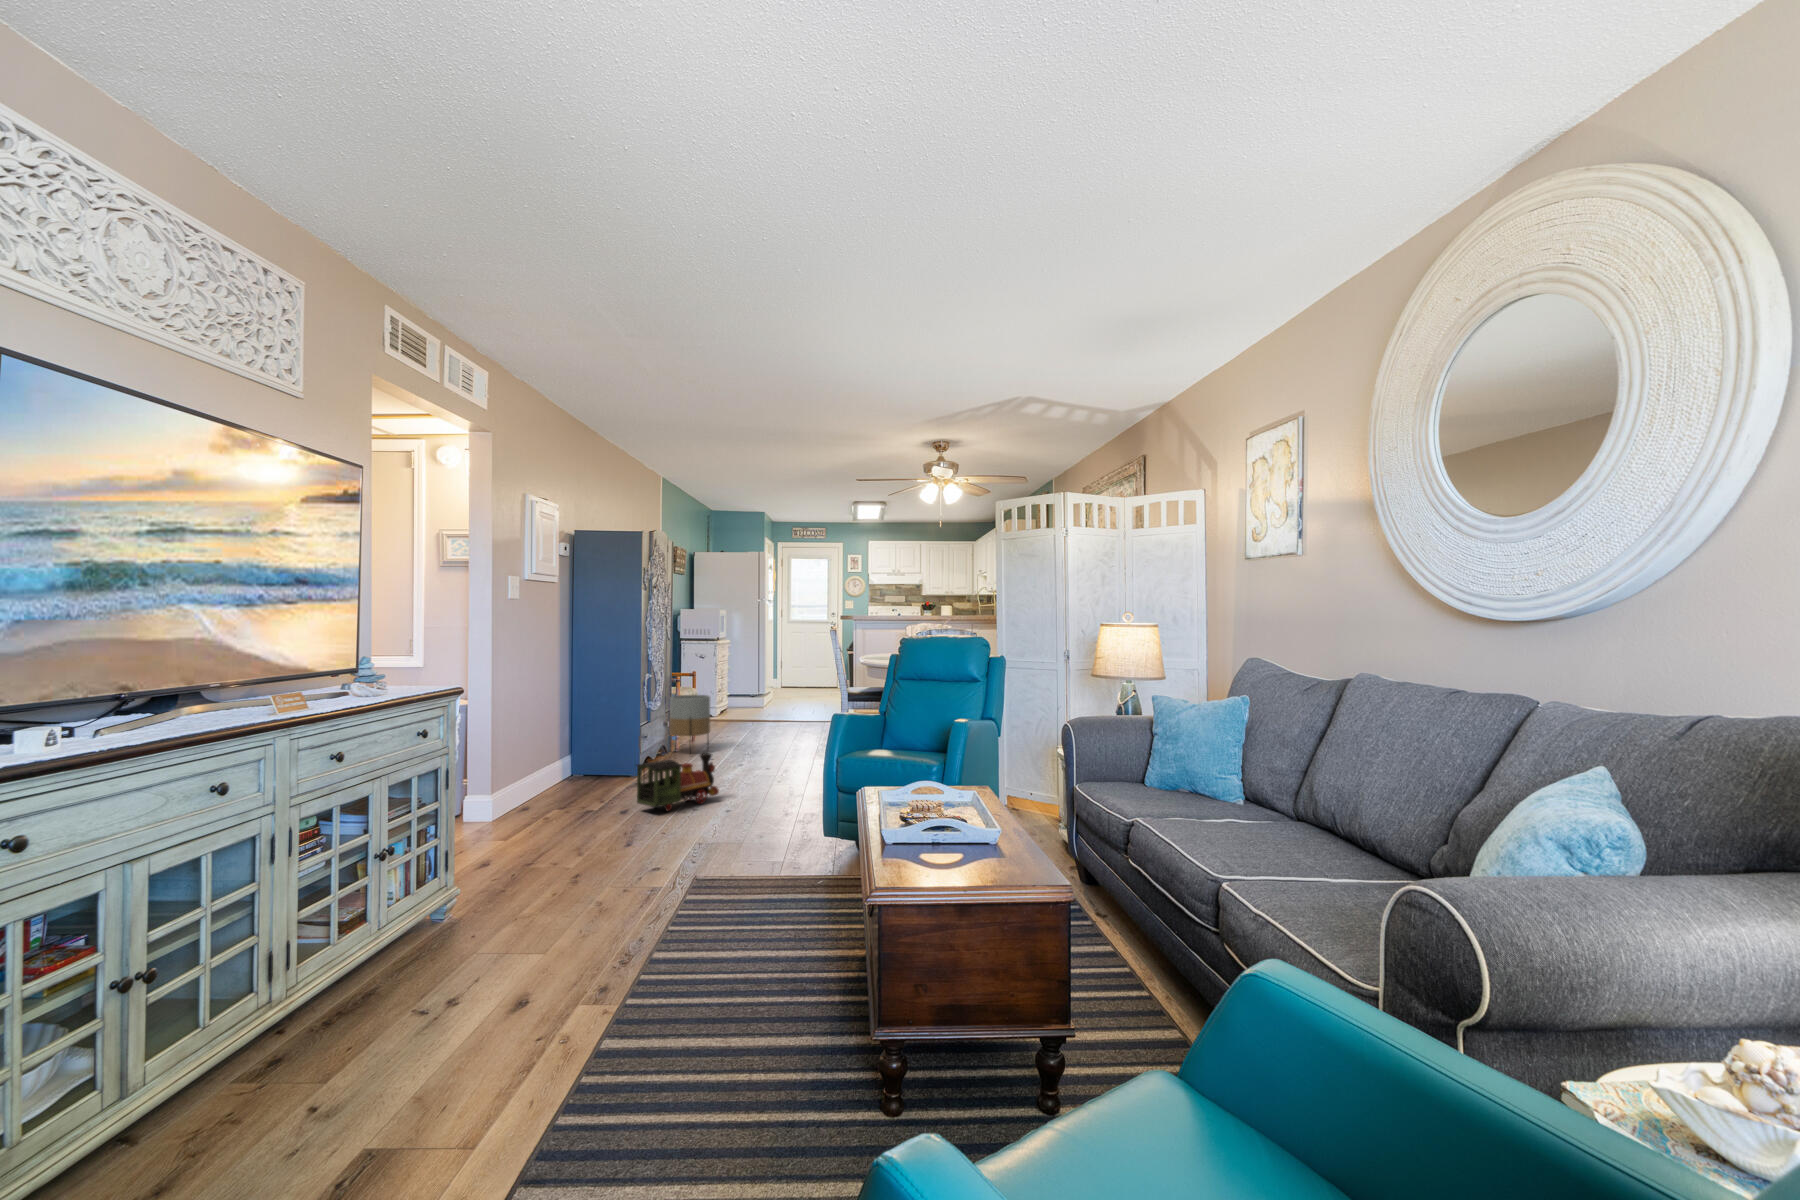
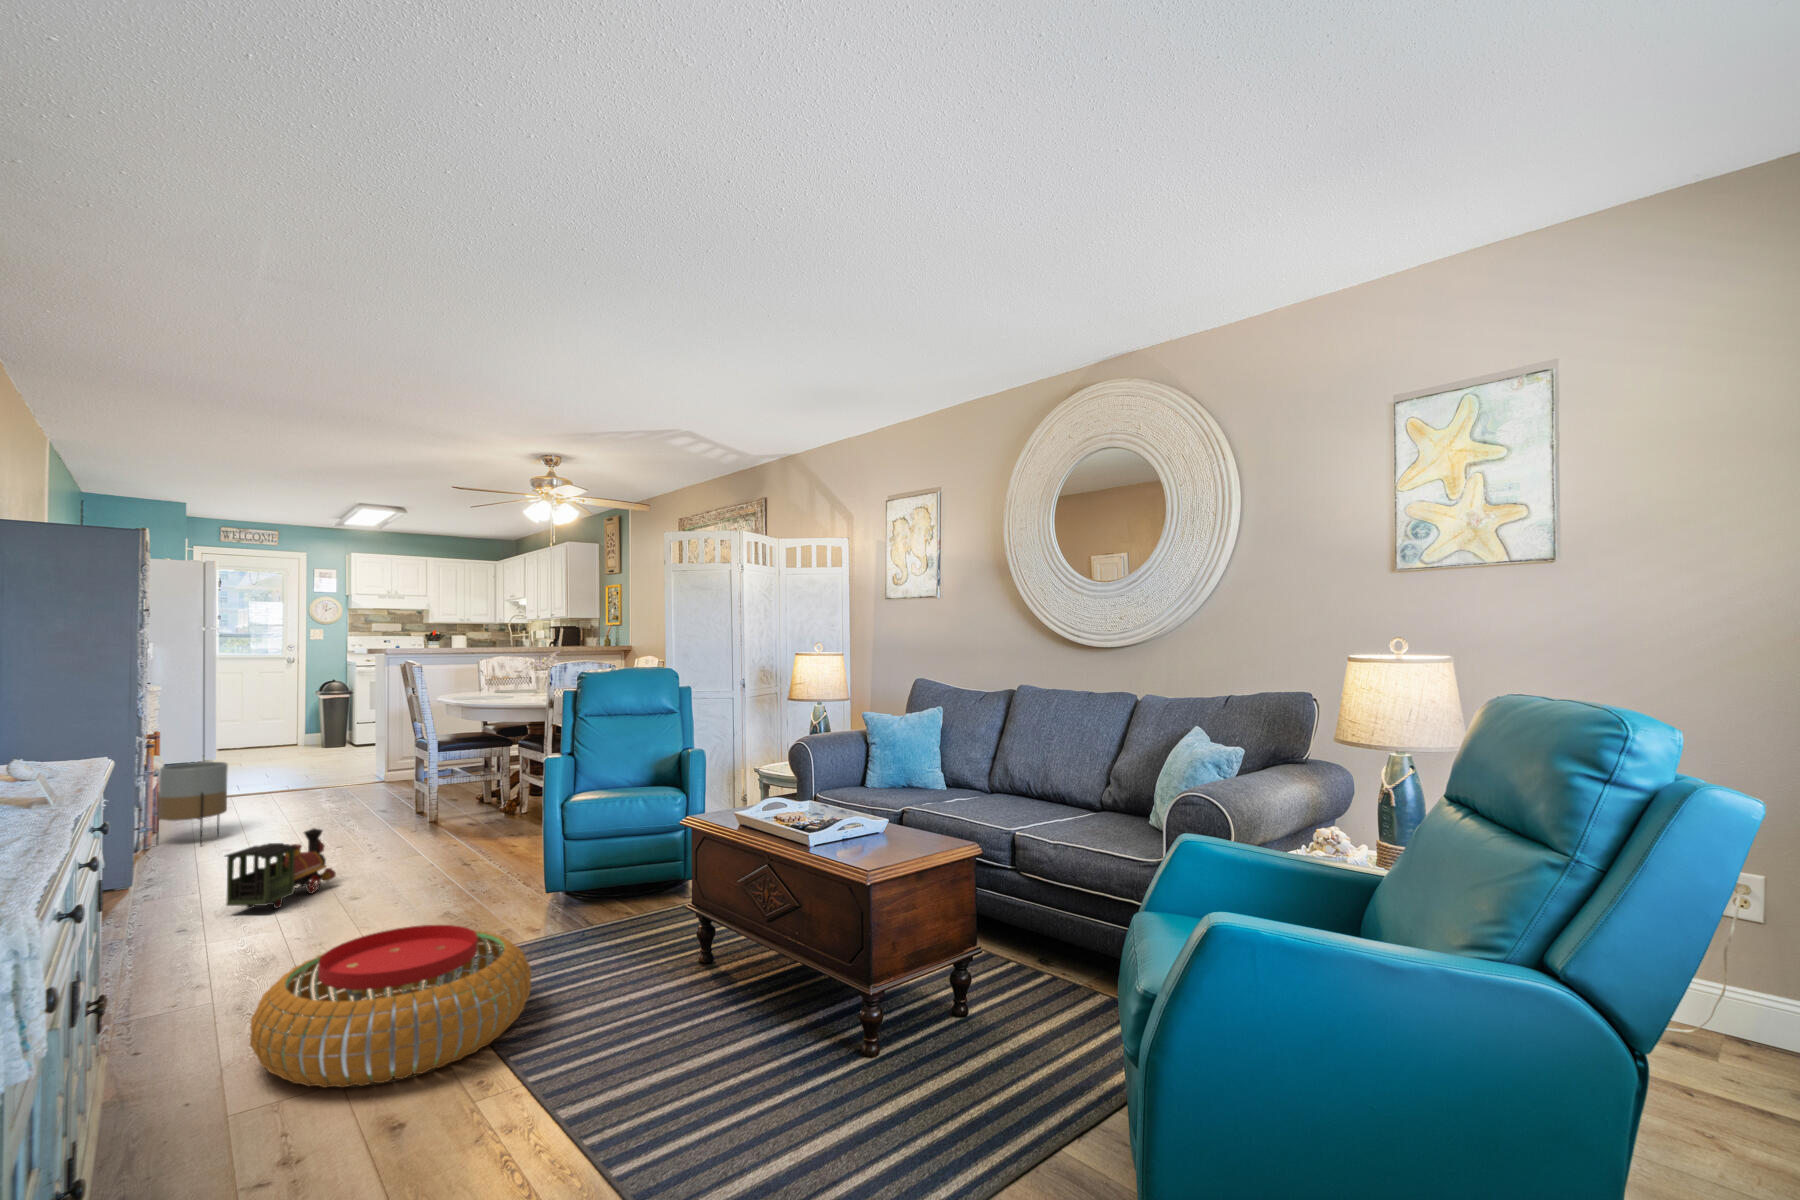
pouf: none [481,844,705,974] -> present [250,925,531,1088]

